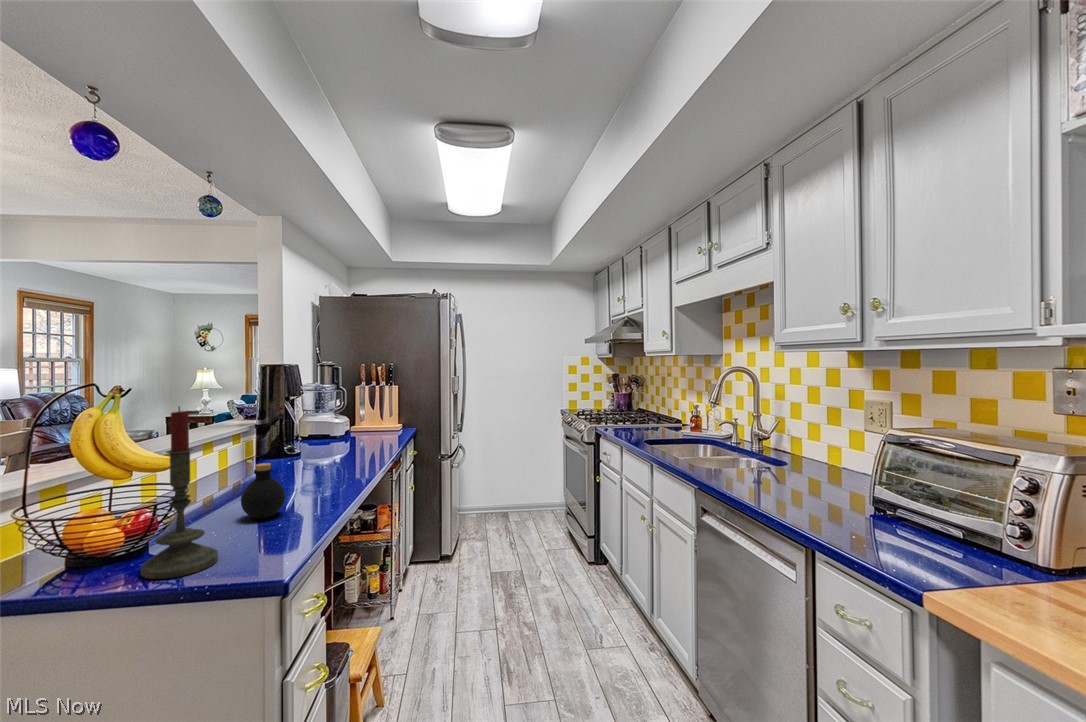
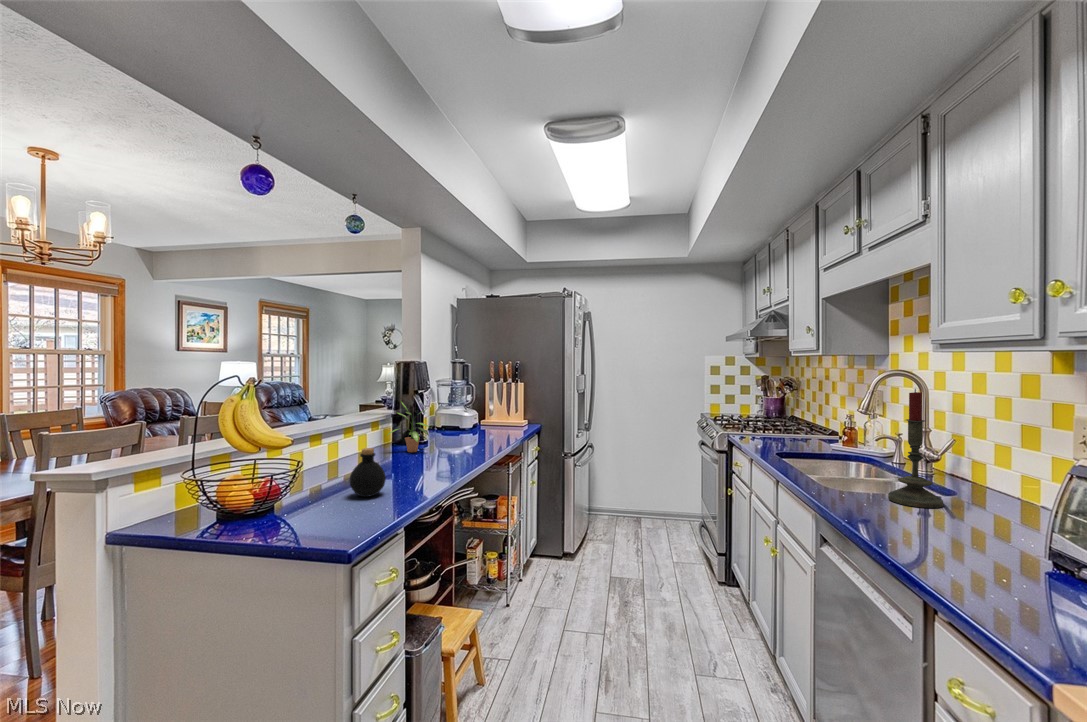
candle: present [141,407,218,579] -> present [888,389,943,508]
potted plant: none [256,408,309,466] -> present [388,401,429,452]

